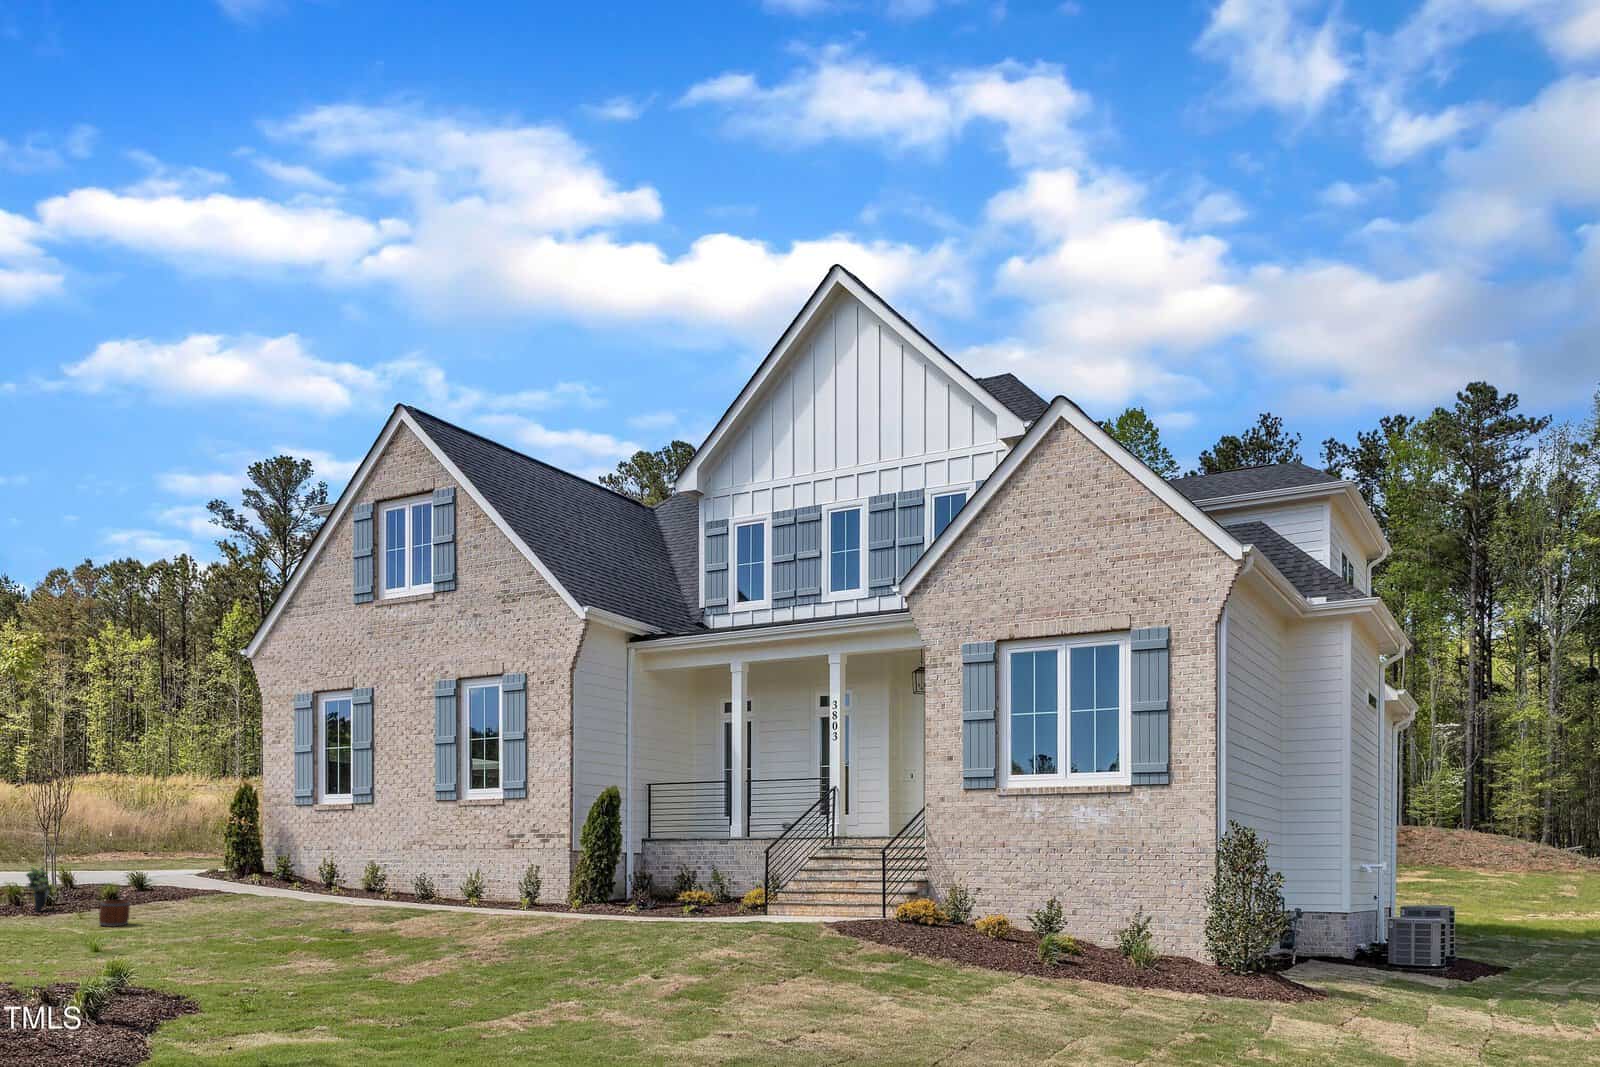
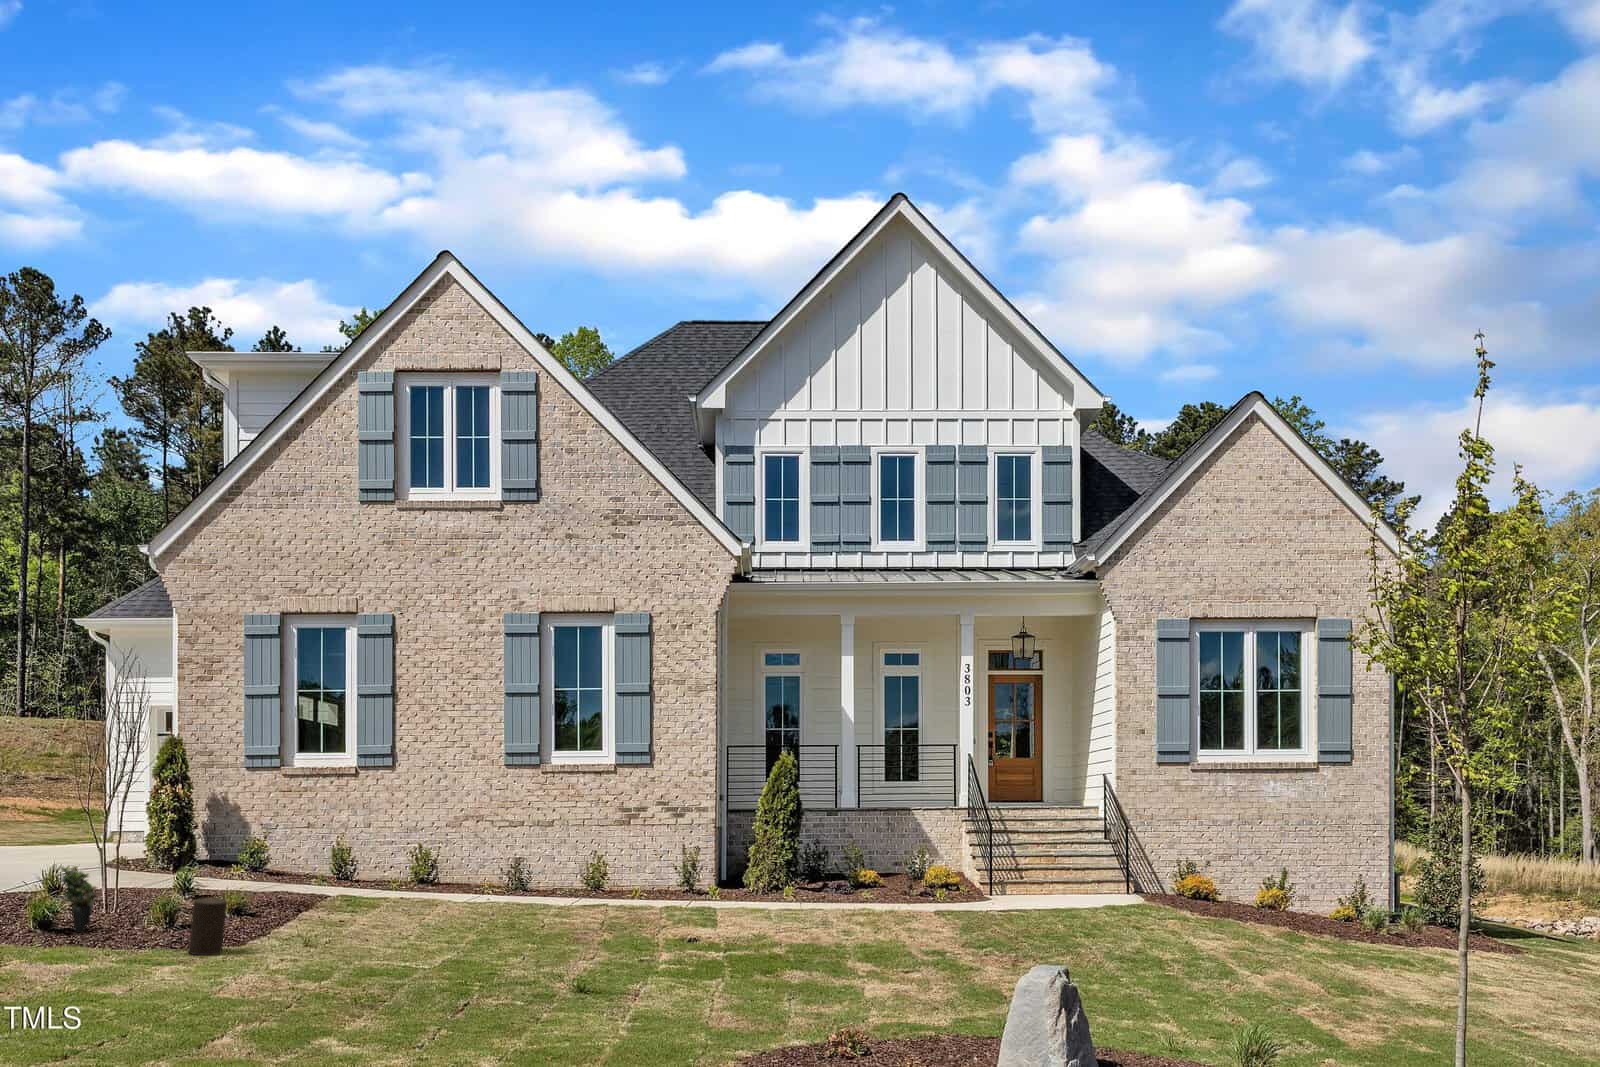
stool: none [57,886,86,925] -> present [188,898,227,955]
bucket: present [99,900,130,927] -> none [263,917,304,956]

